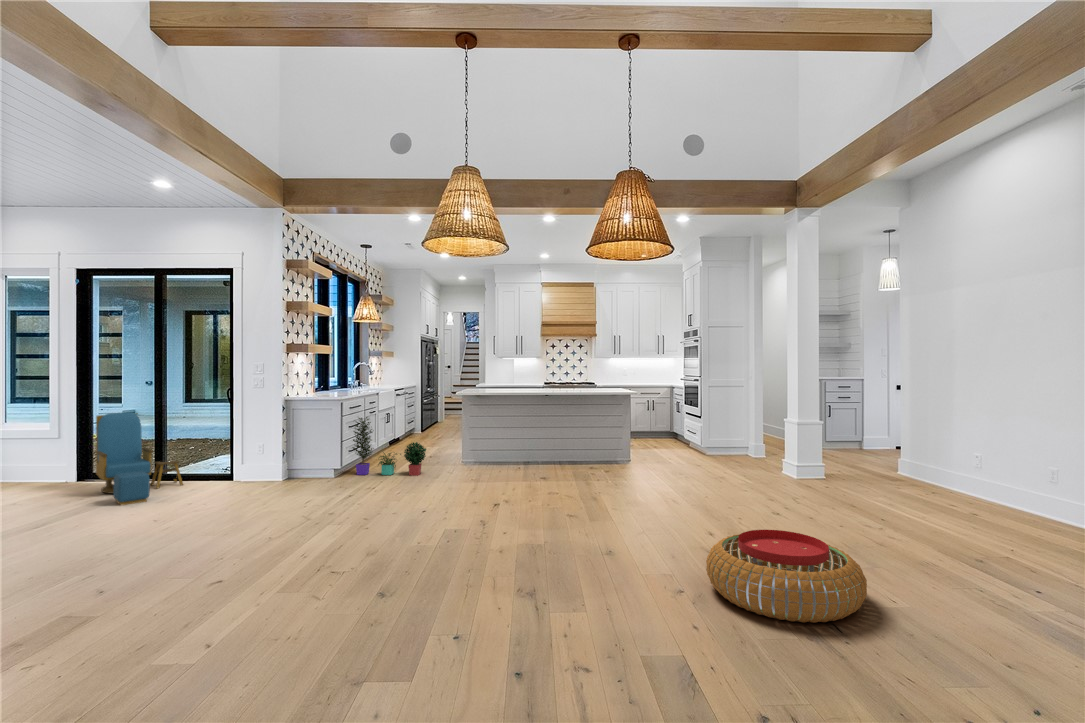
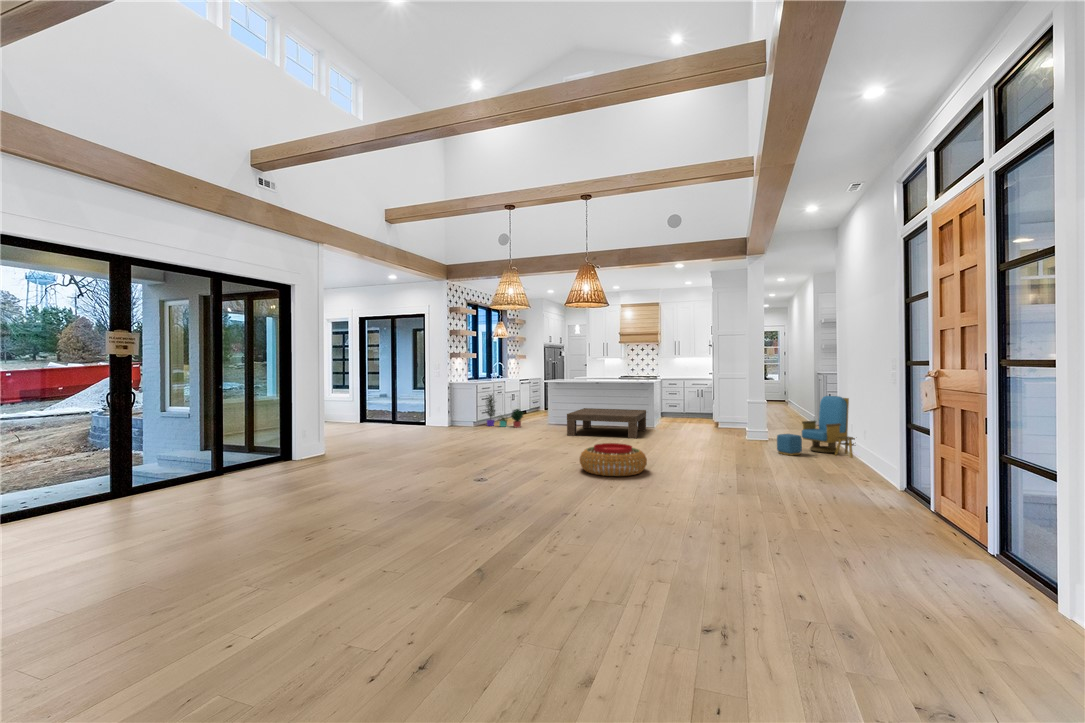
armchair: present [96,412,183,505] -> present [777,396,855,458]
coffee table: none [527,436,647,489] -> present [567,408,646,439]

